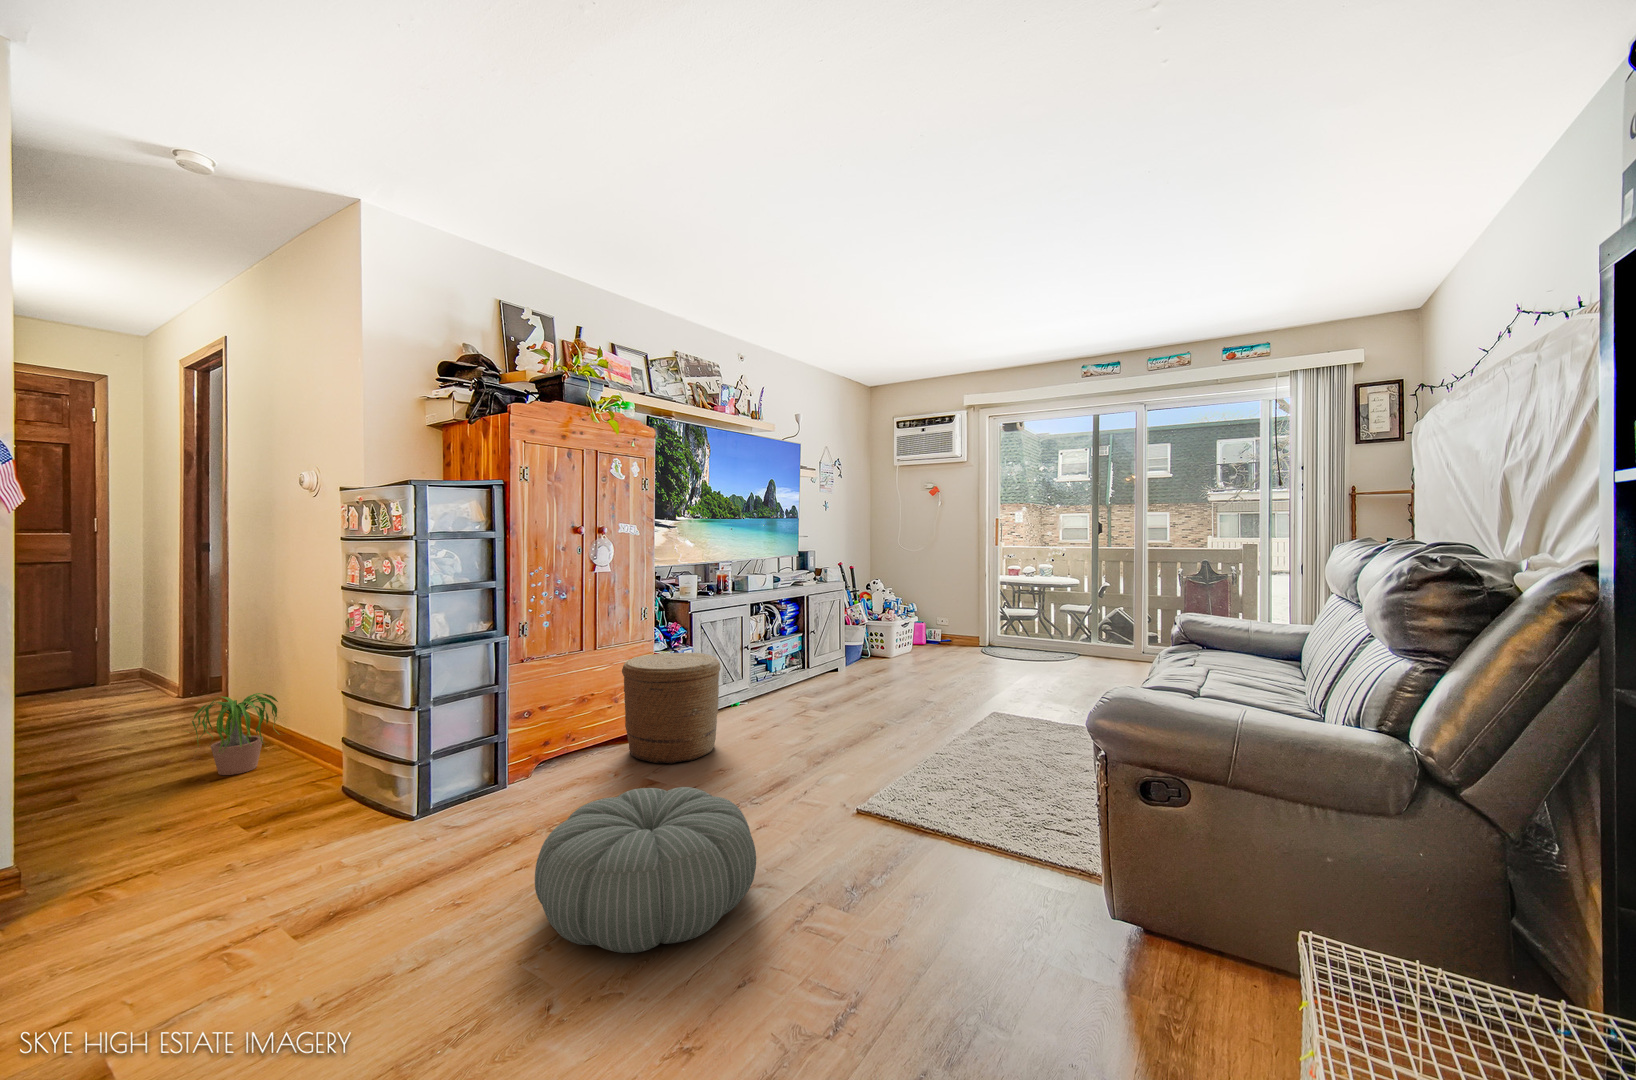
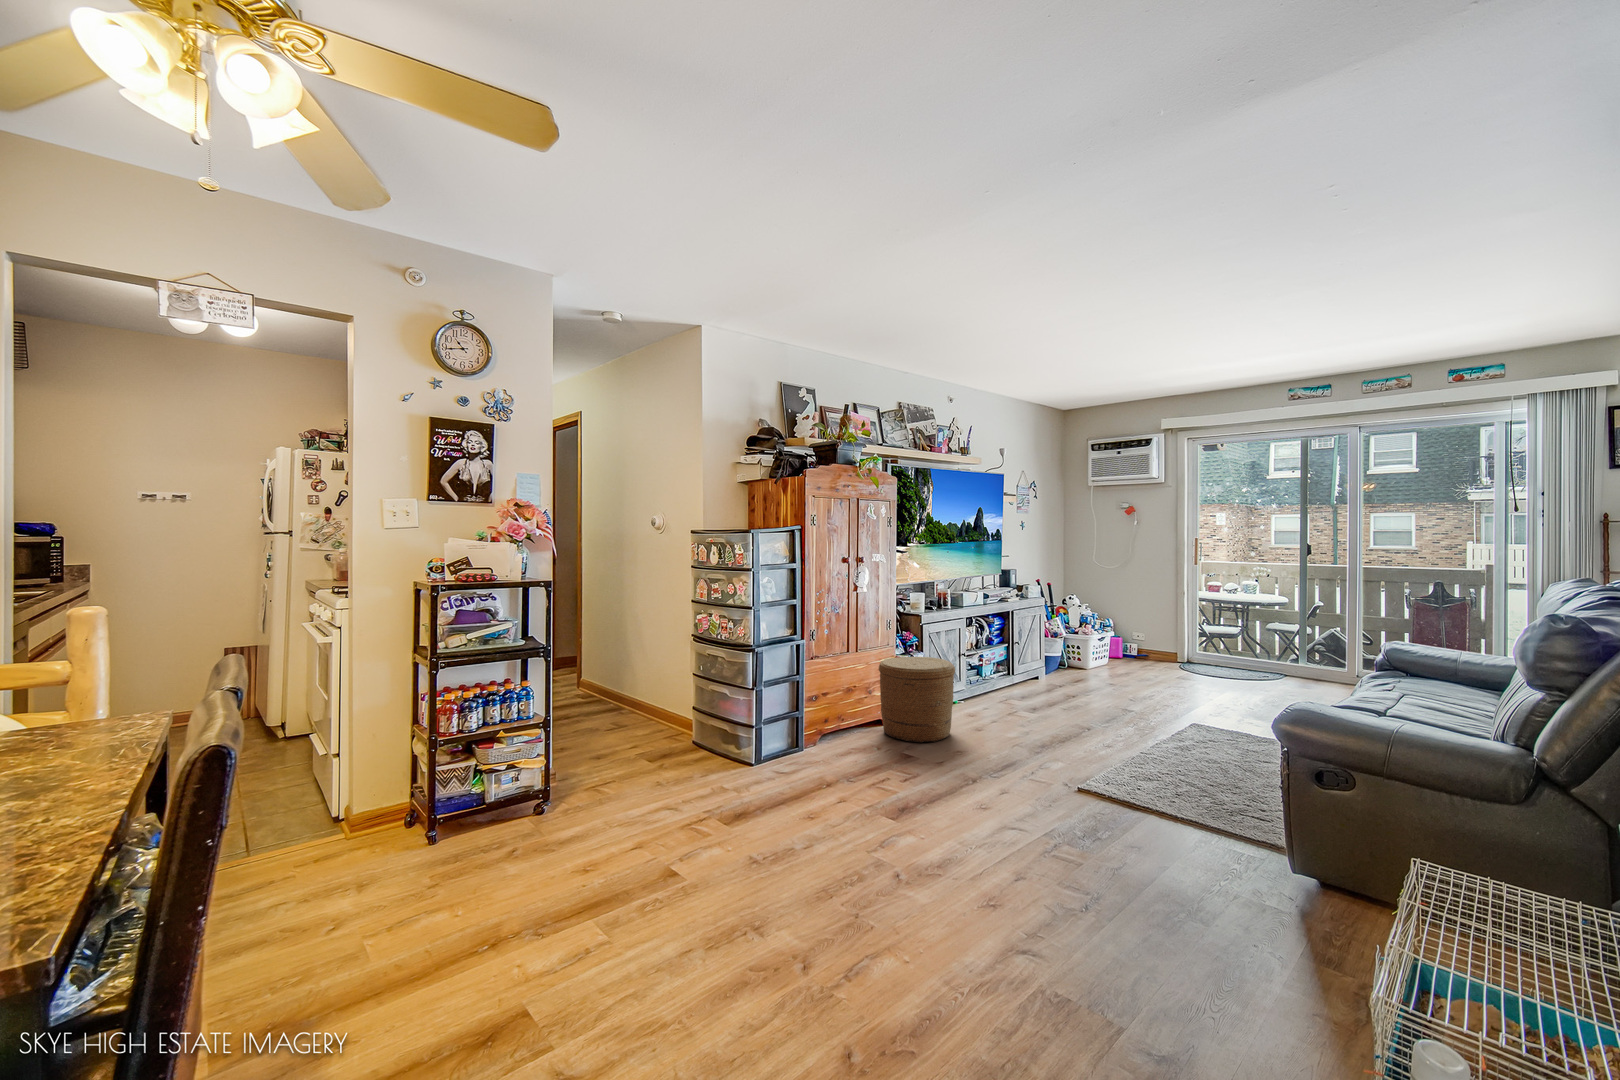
potted plant: present [192,693,279,775] -> none [585,673,647,728]
pouf: present [535,787,756,953] -> none [870,751,1016,849]

